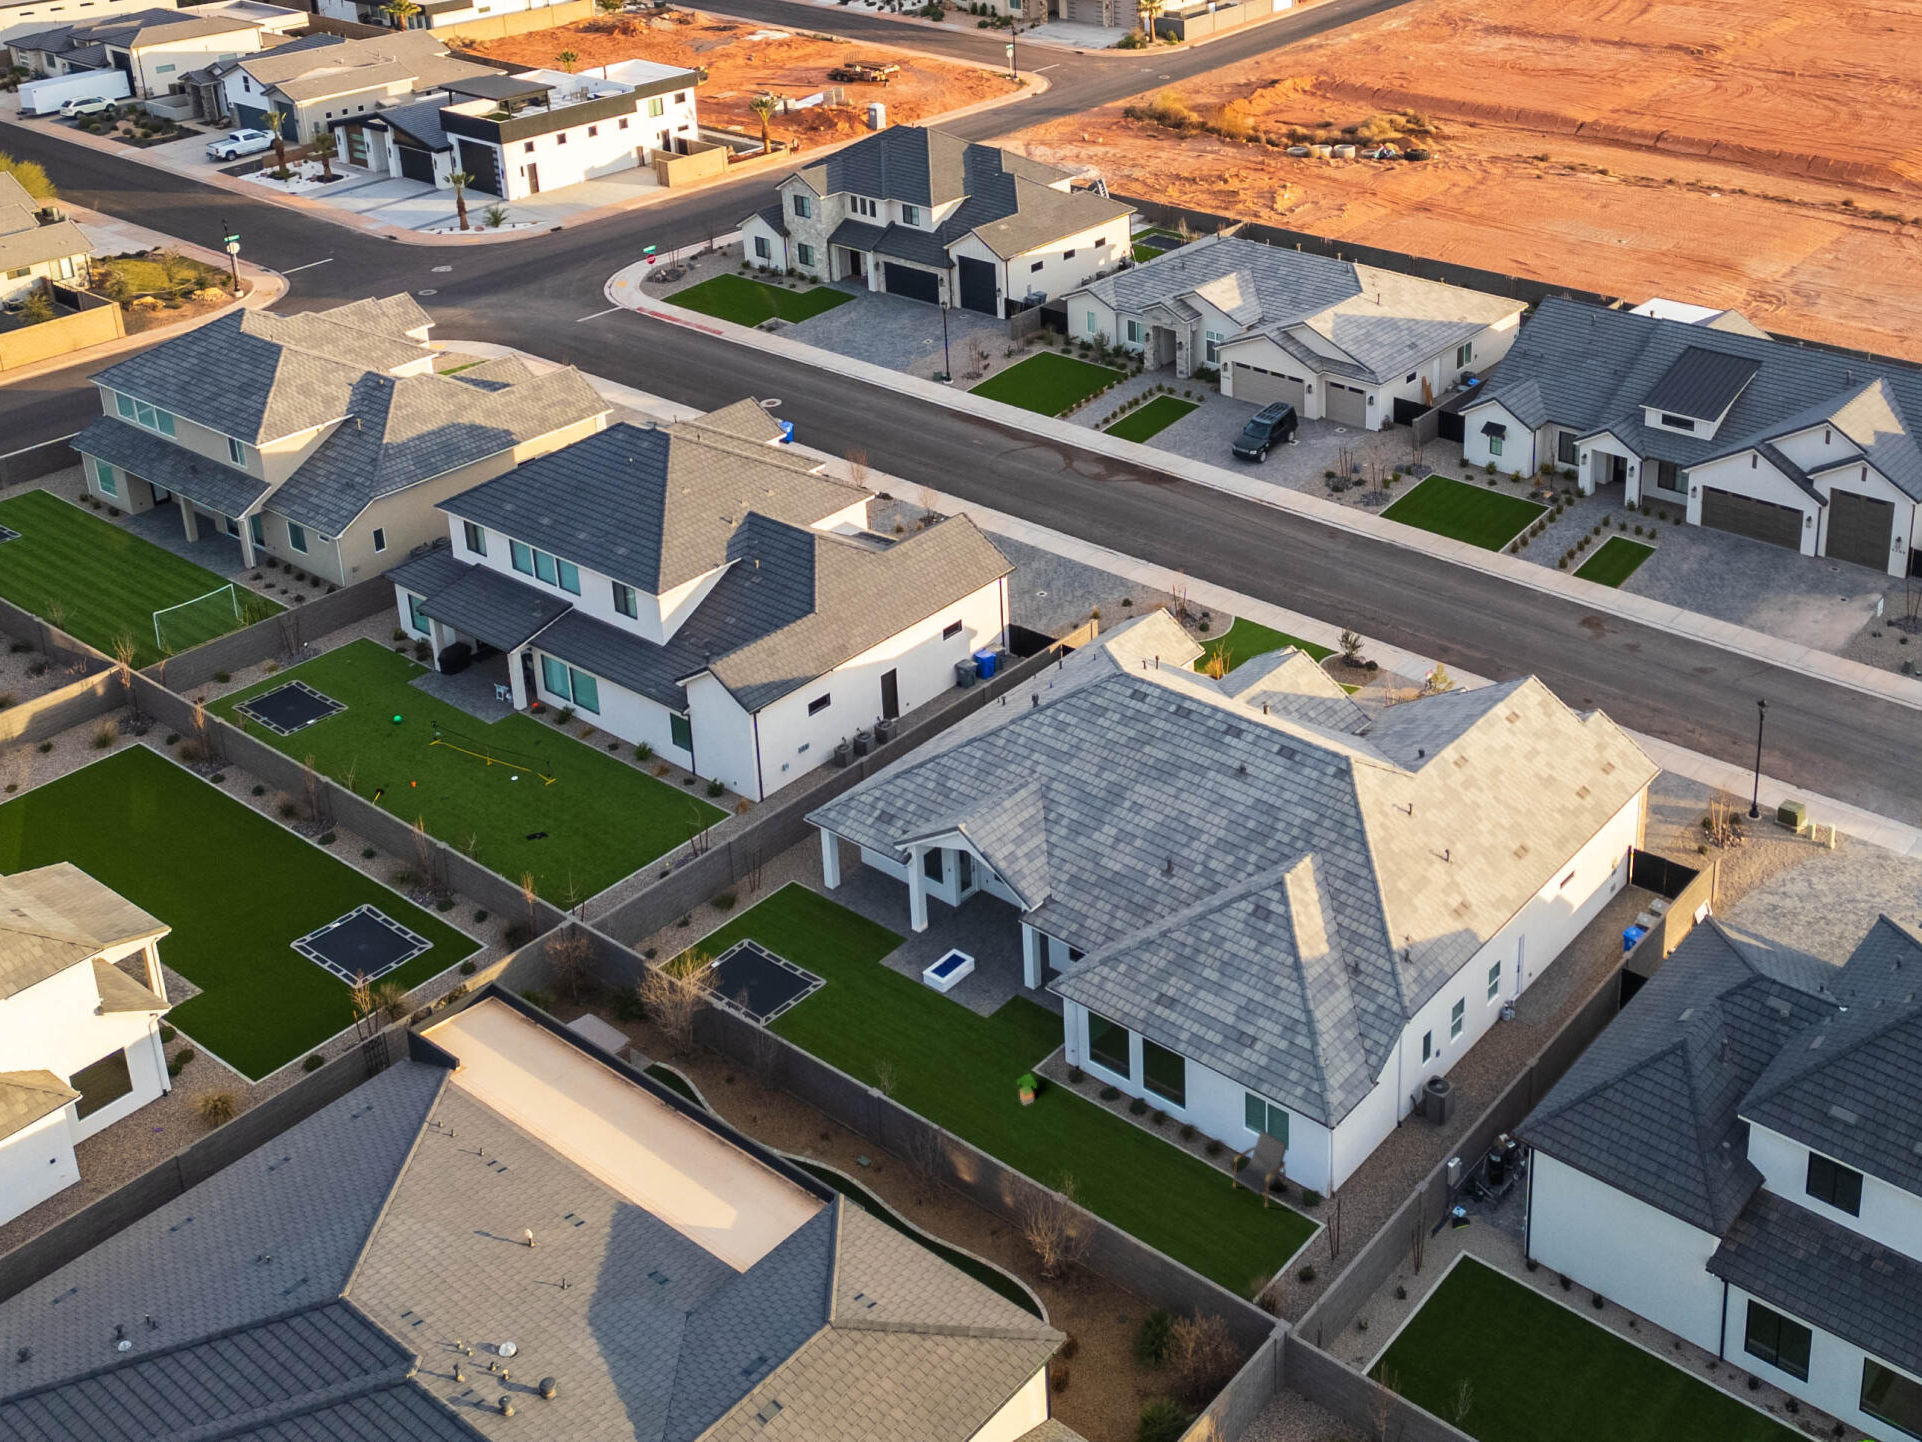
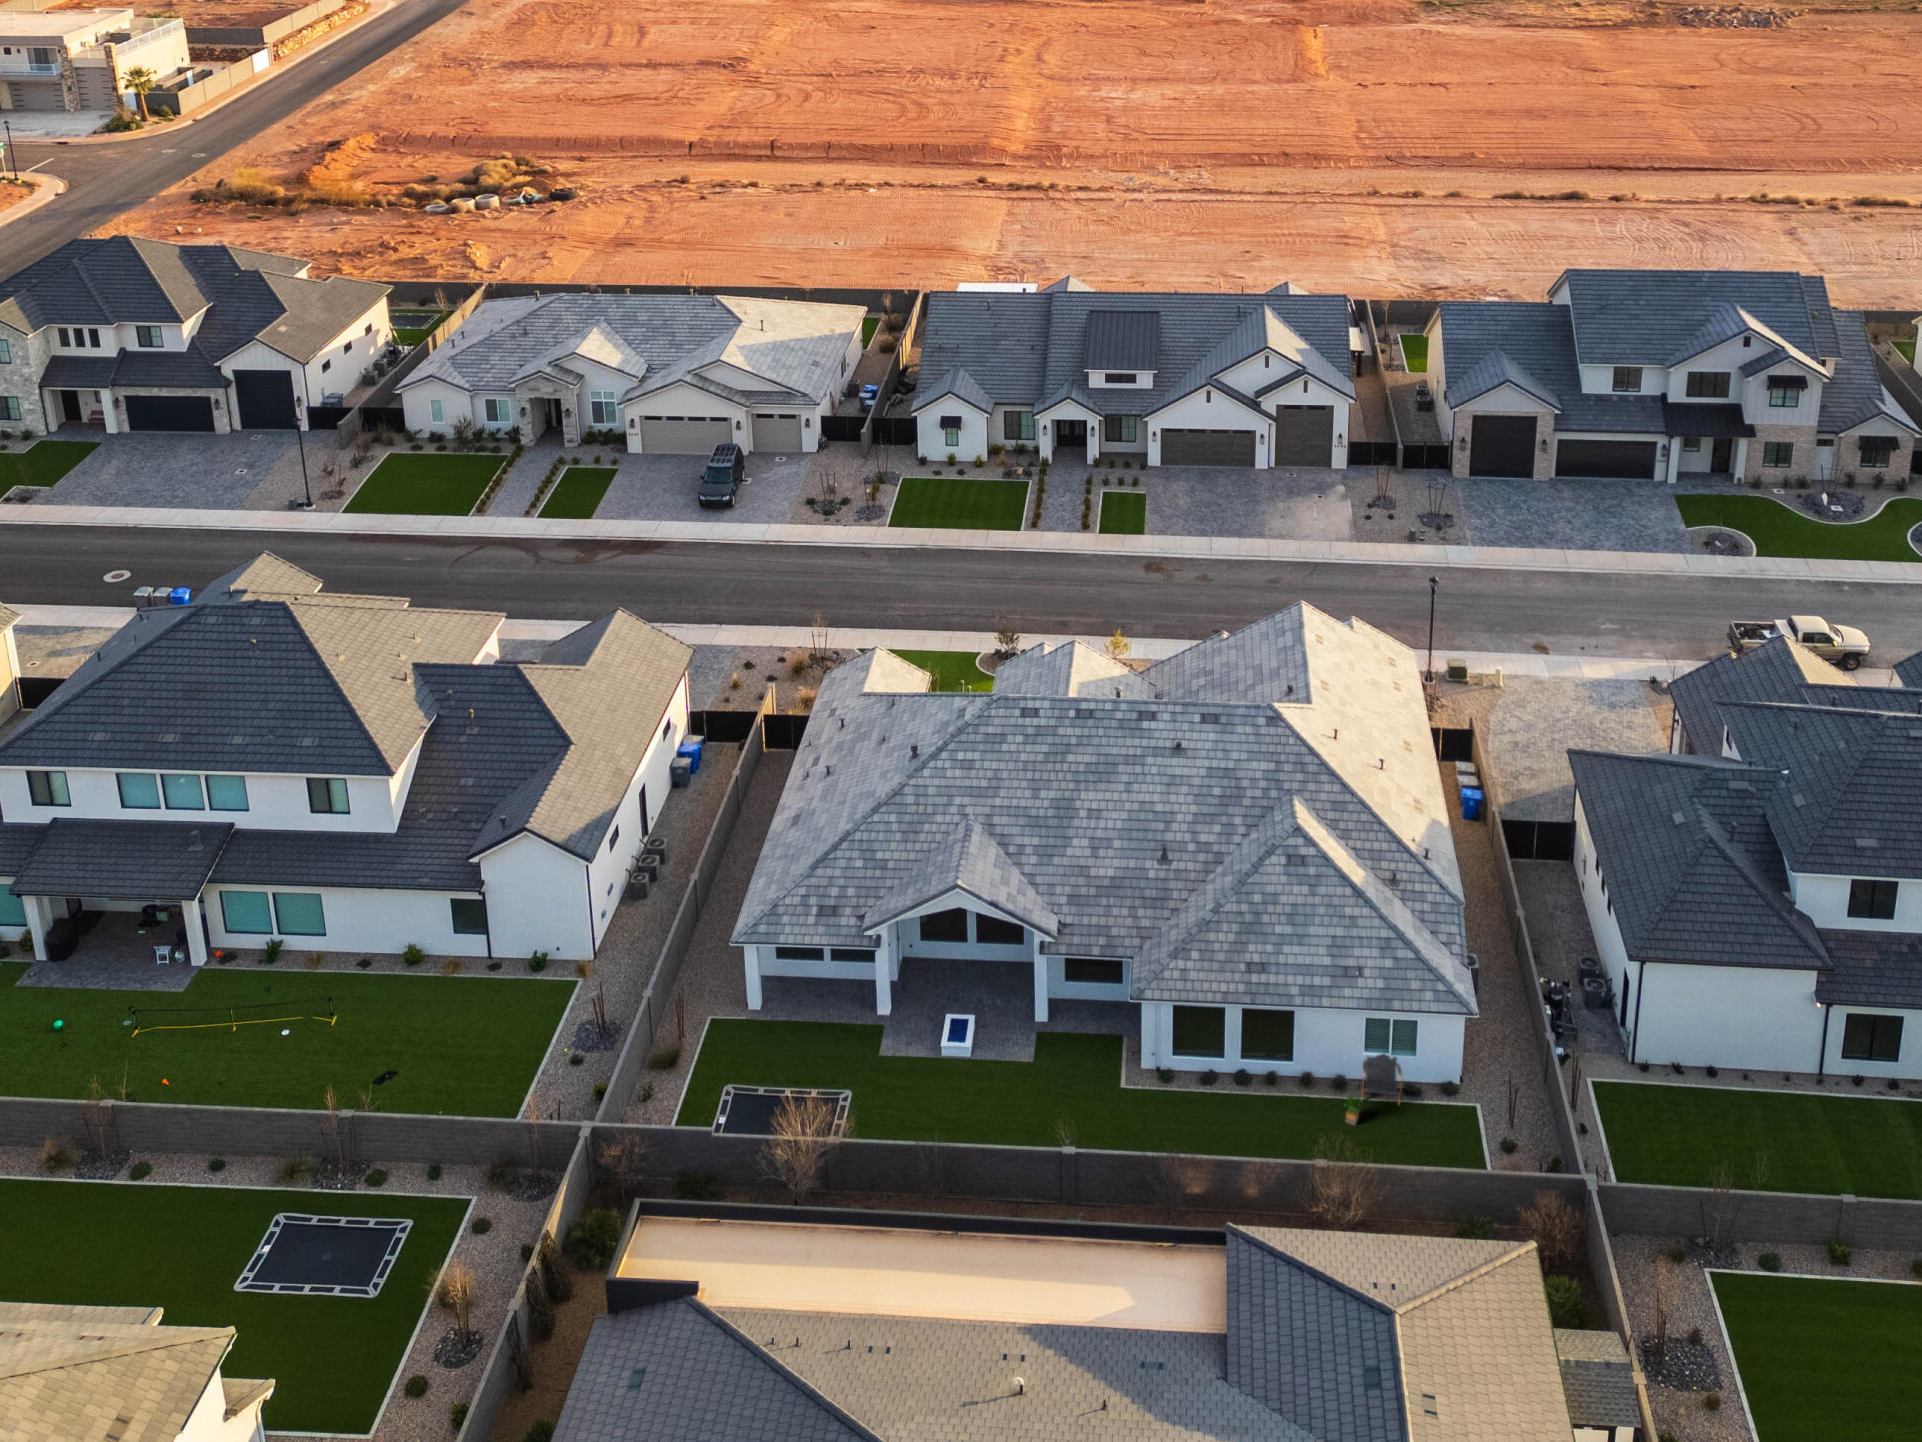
potted tree: present [1018,1074,1037,1105] -> present [1345,1095,1364,1125]

